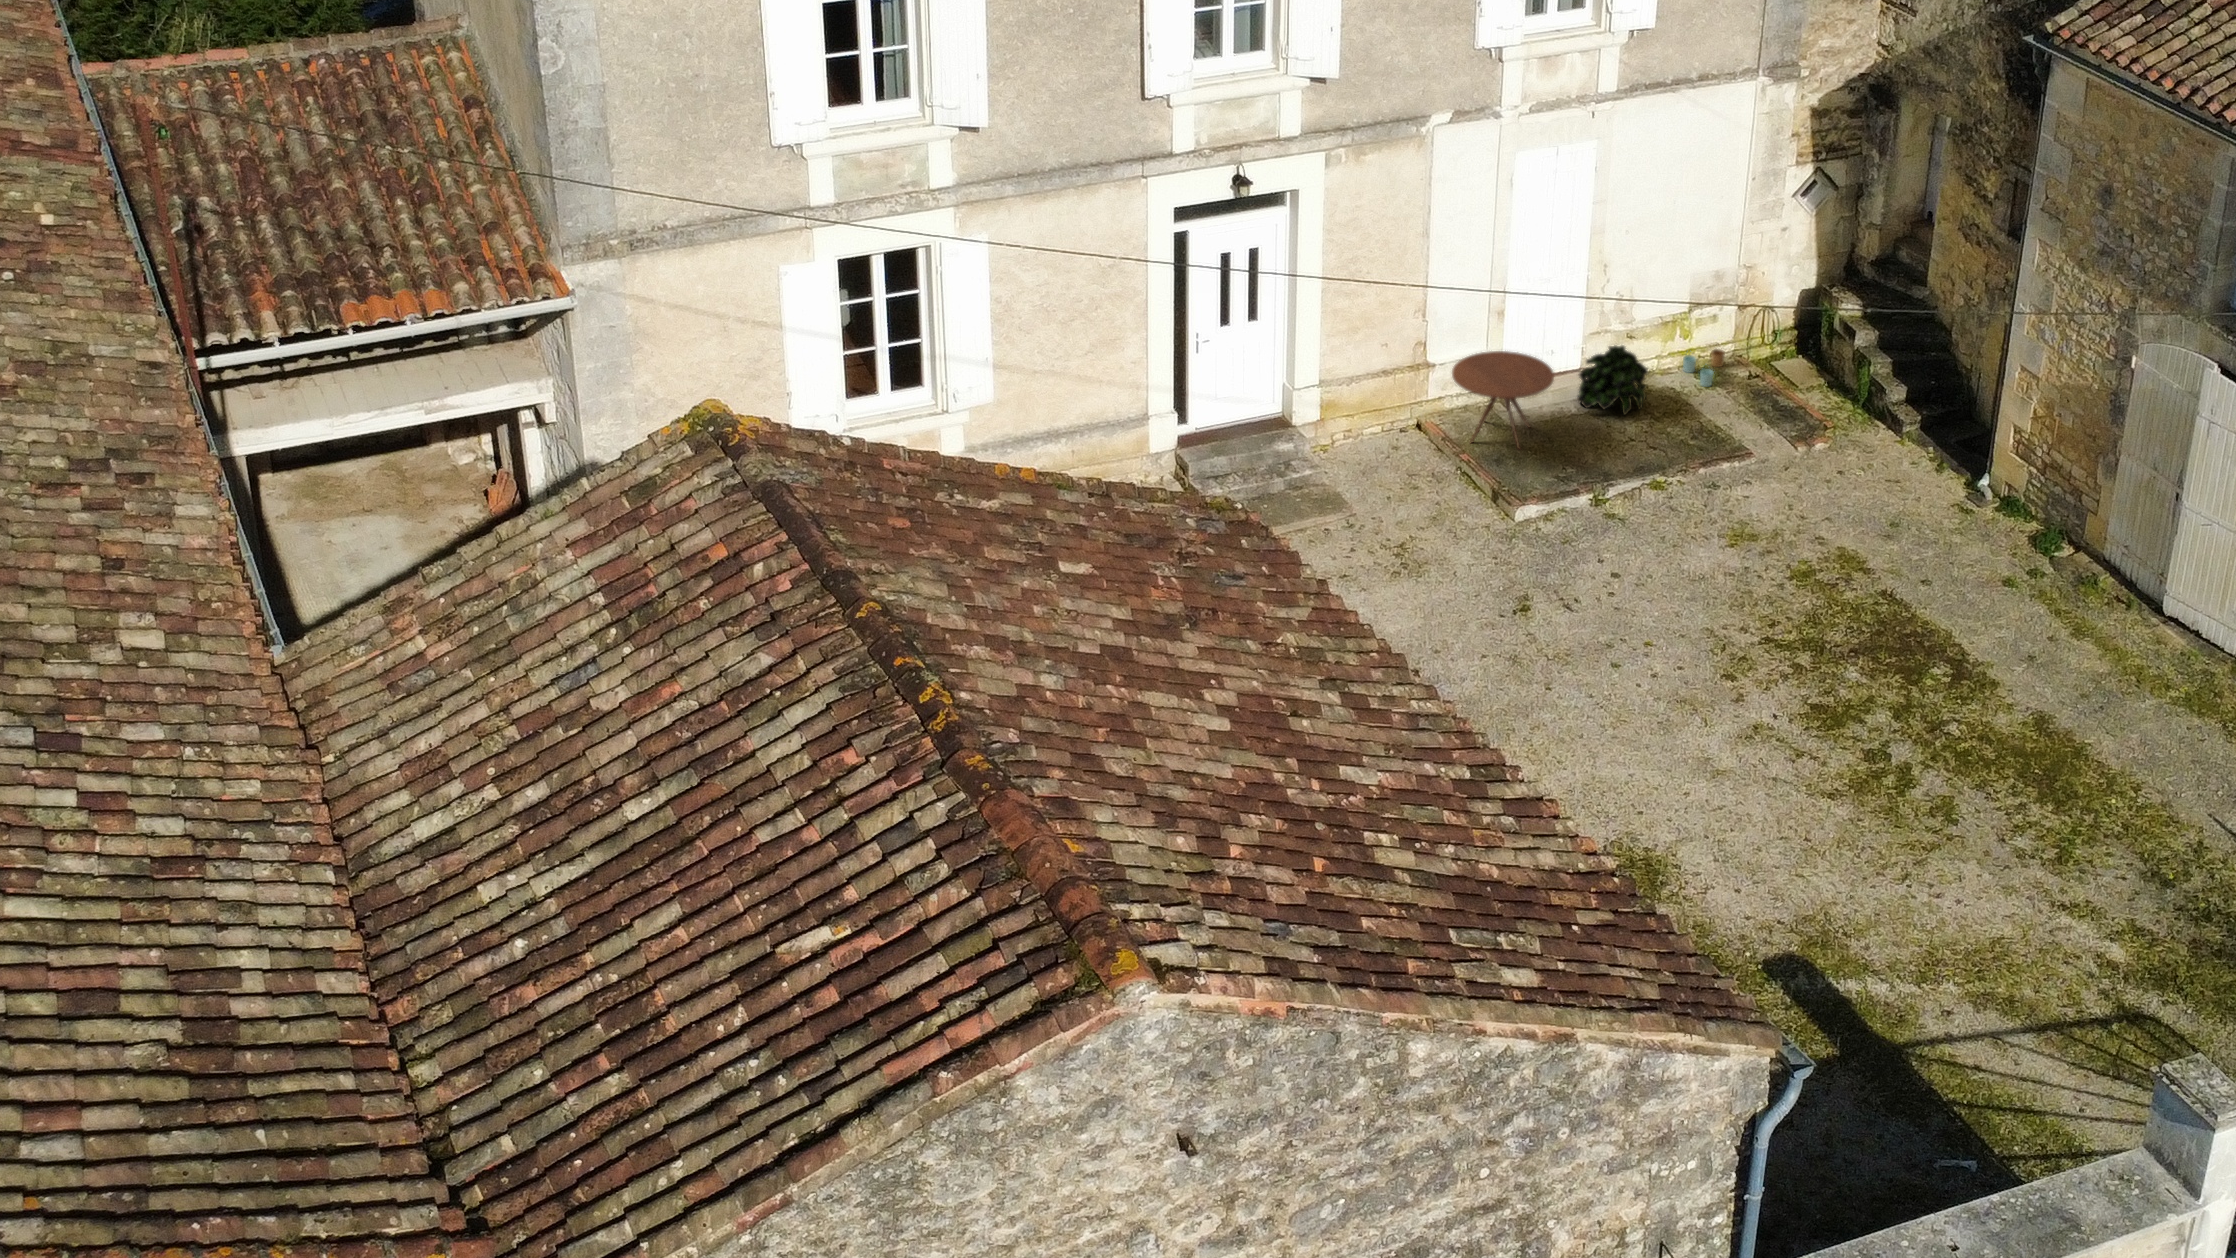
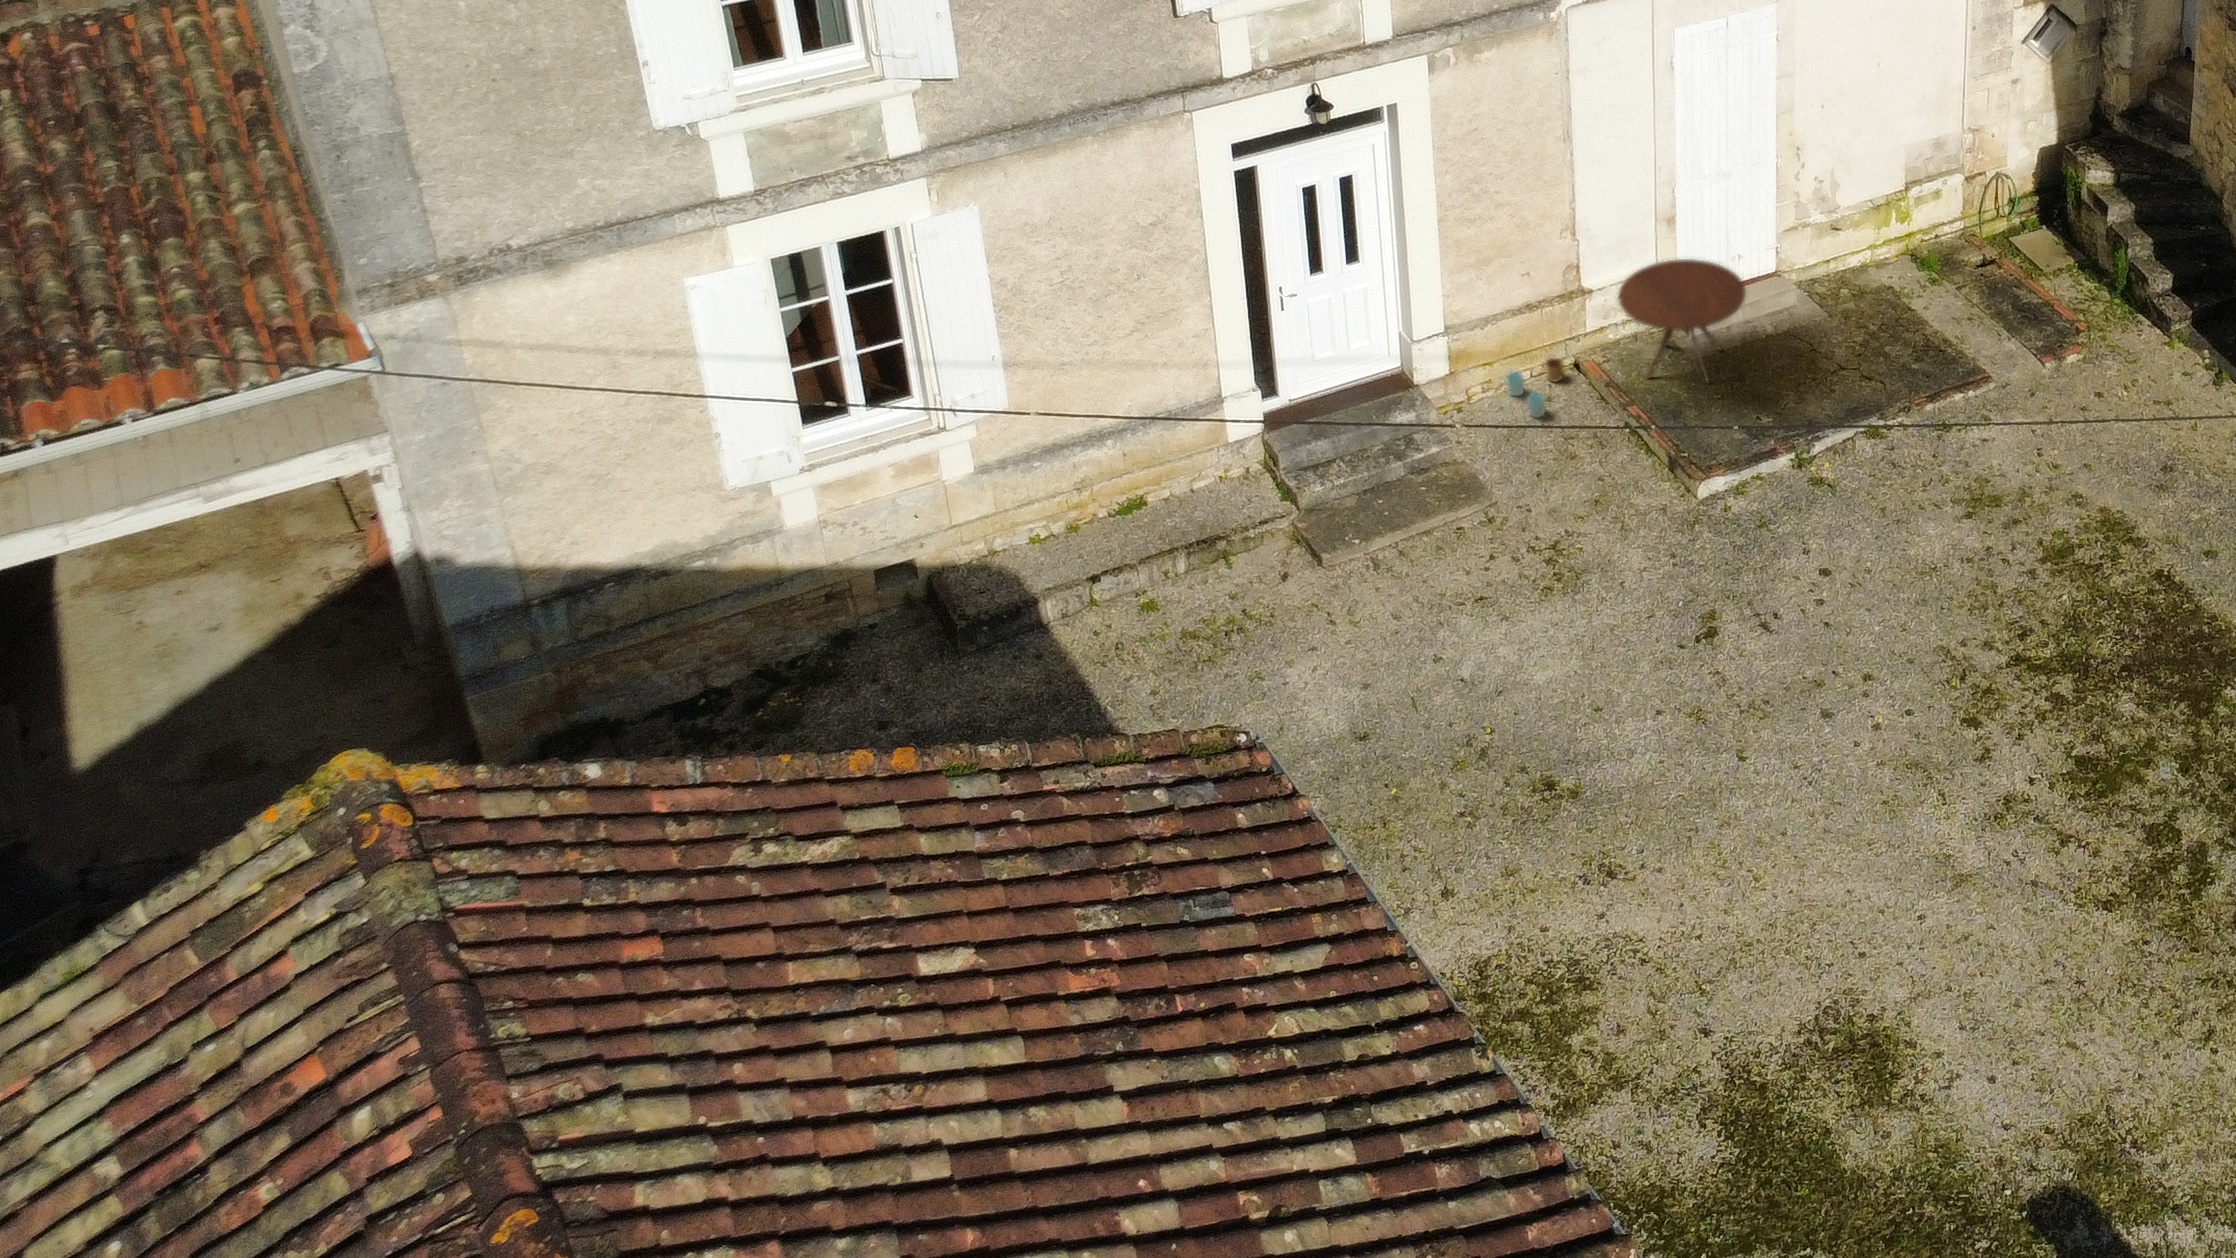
potted plant: present [1577,345,1648,414] -> none [1778,238,1865,325]
bucket: present [1683,349,1725,387] -> present [1506,358,1563,417]

